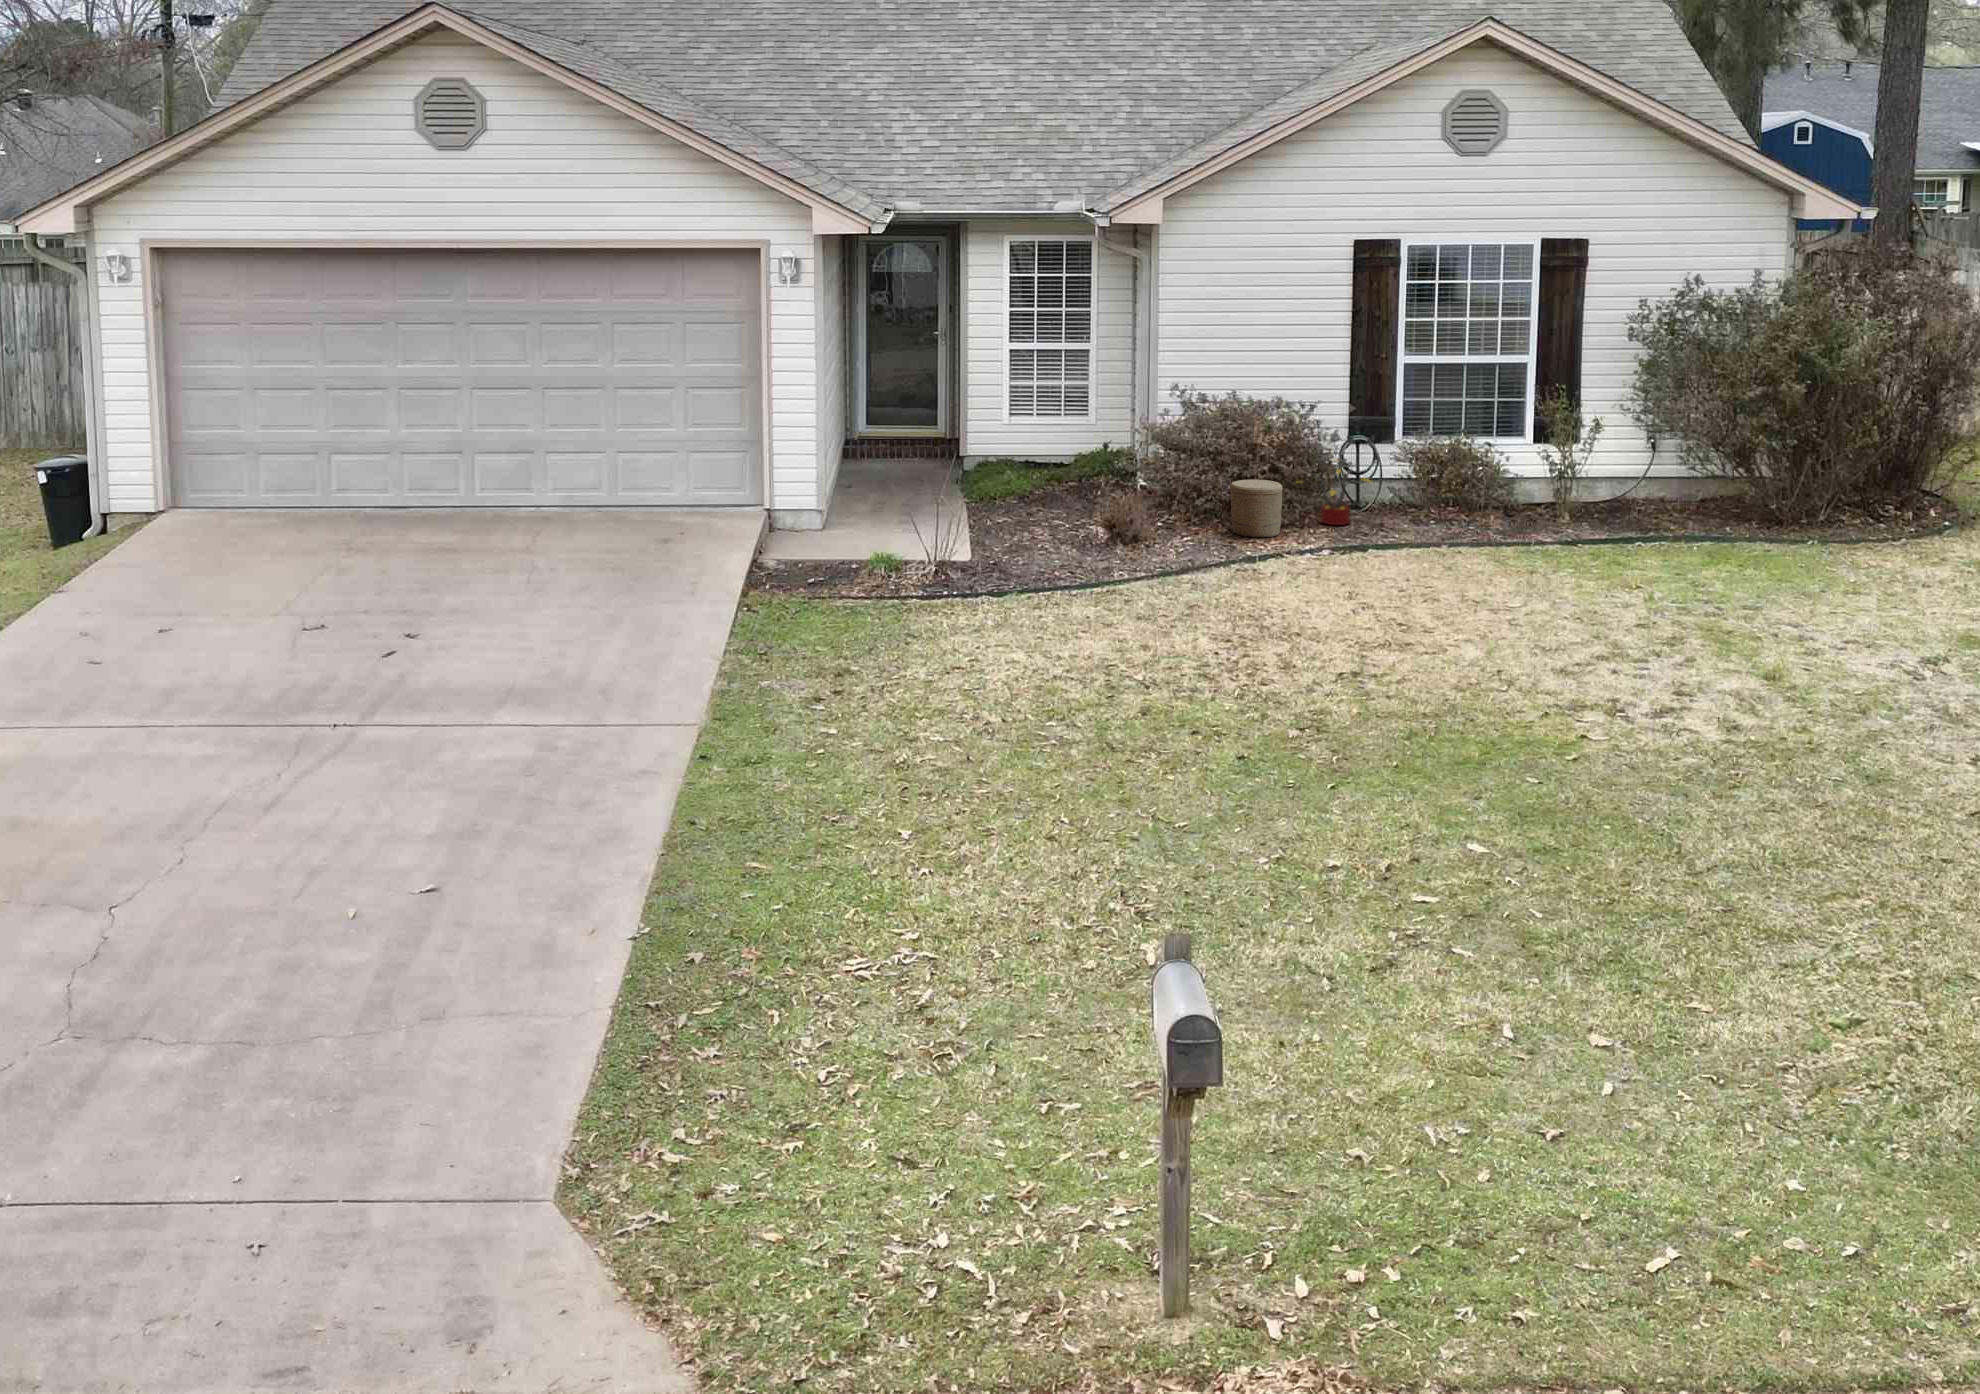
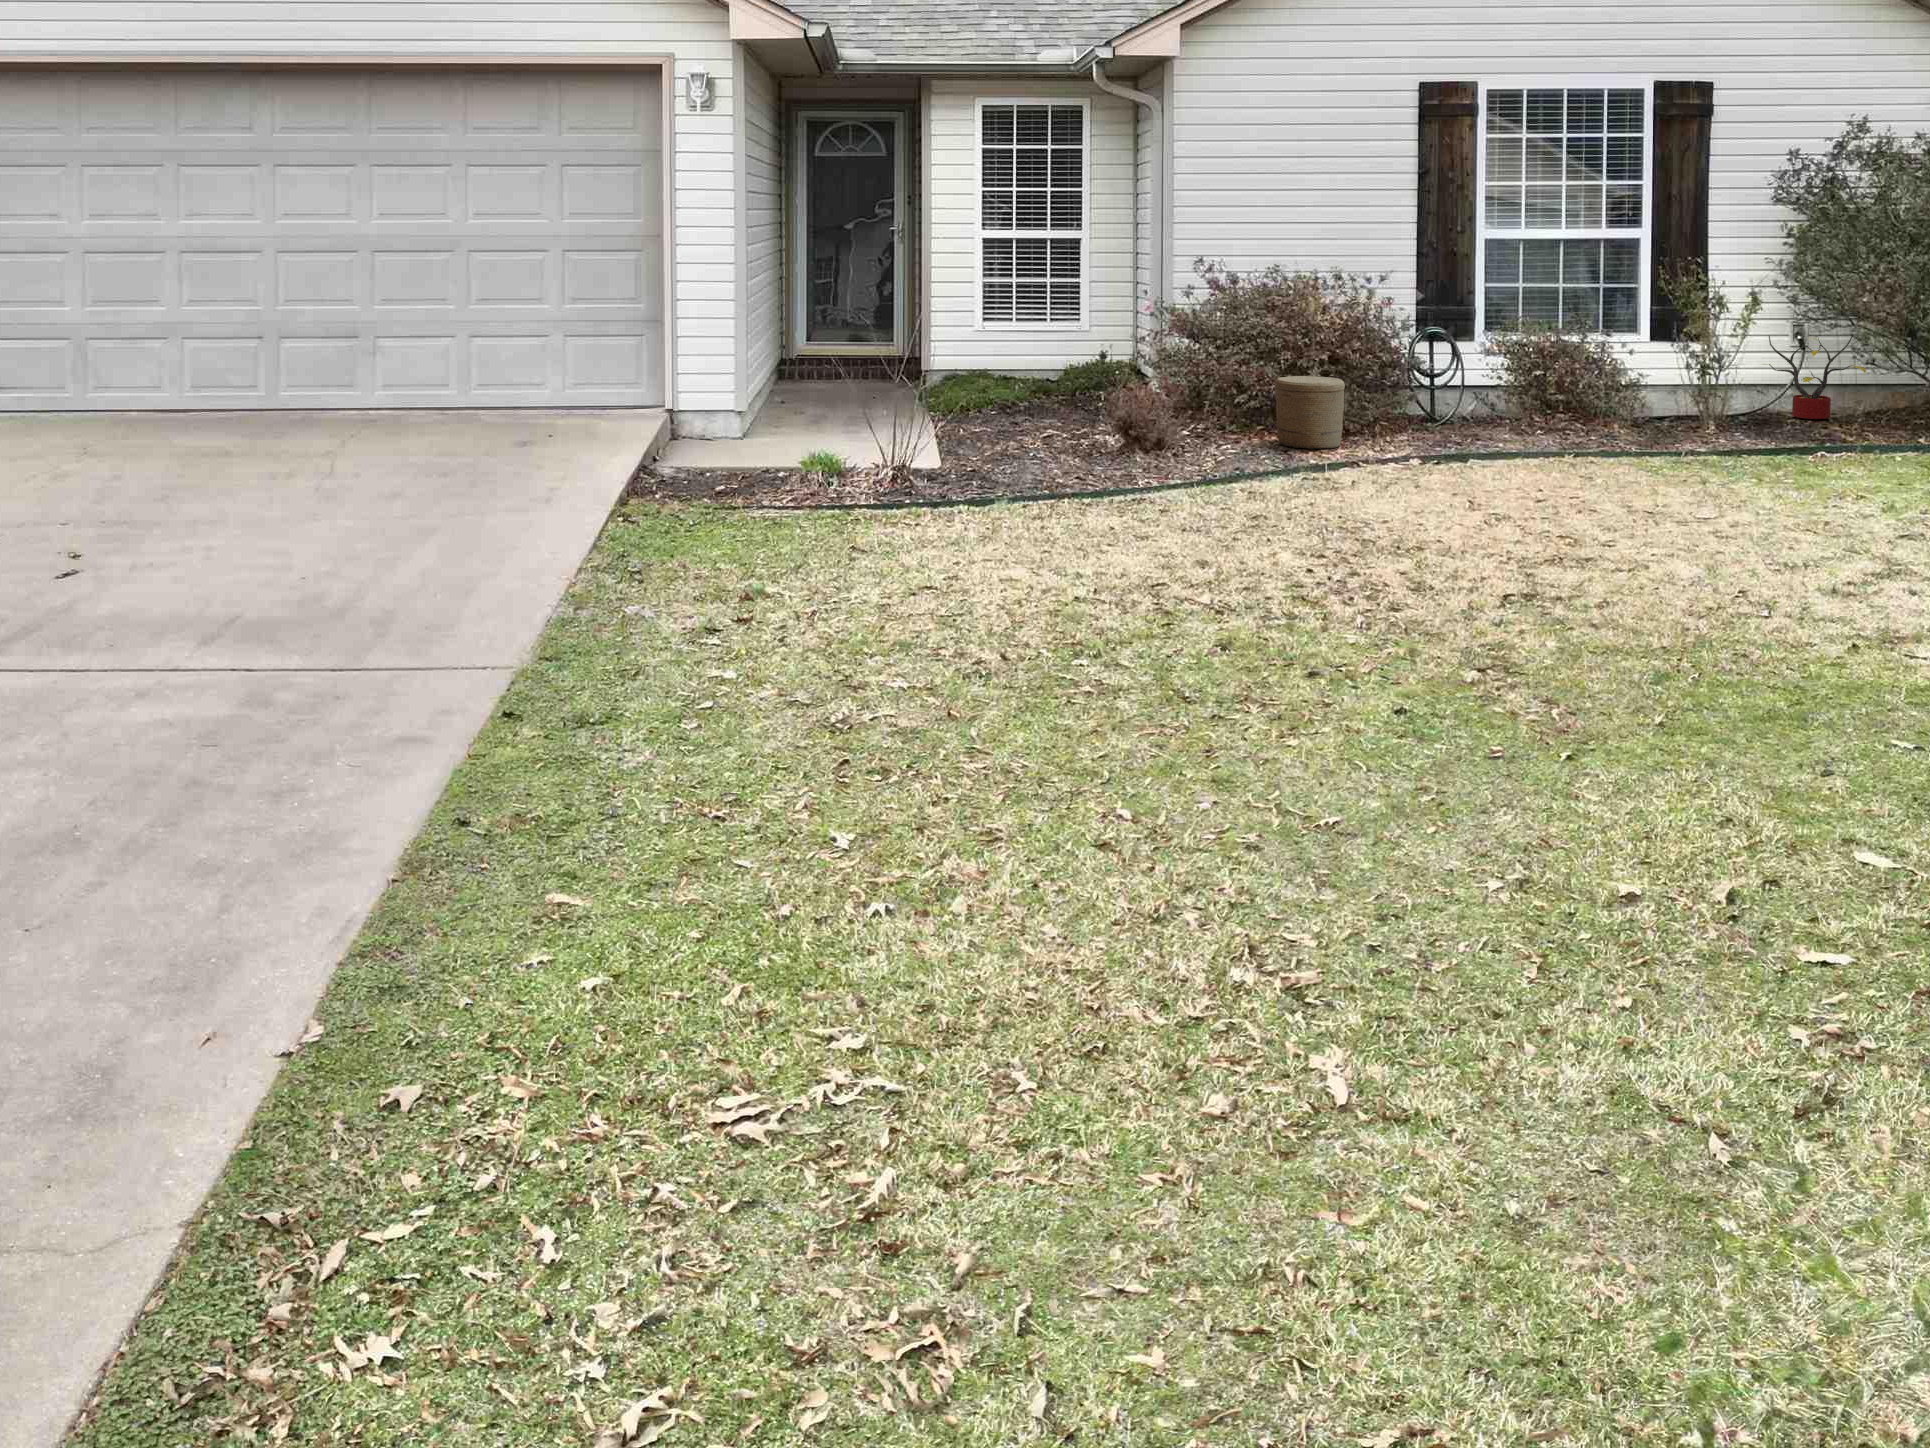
decorative plant: present [1313,460,1369,525] -> present [1765,336,1866,419]

